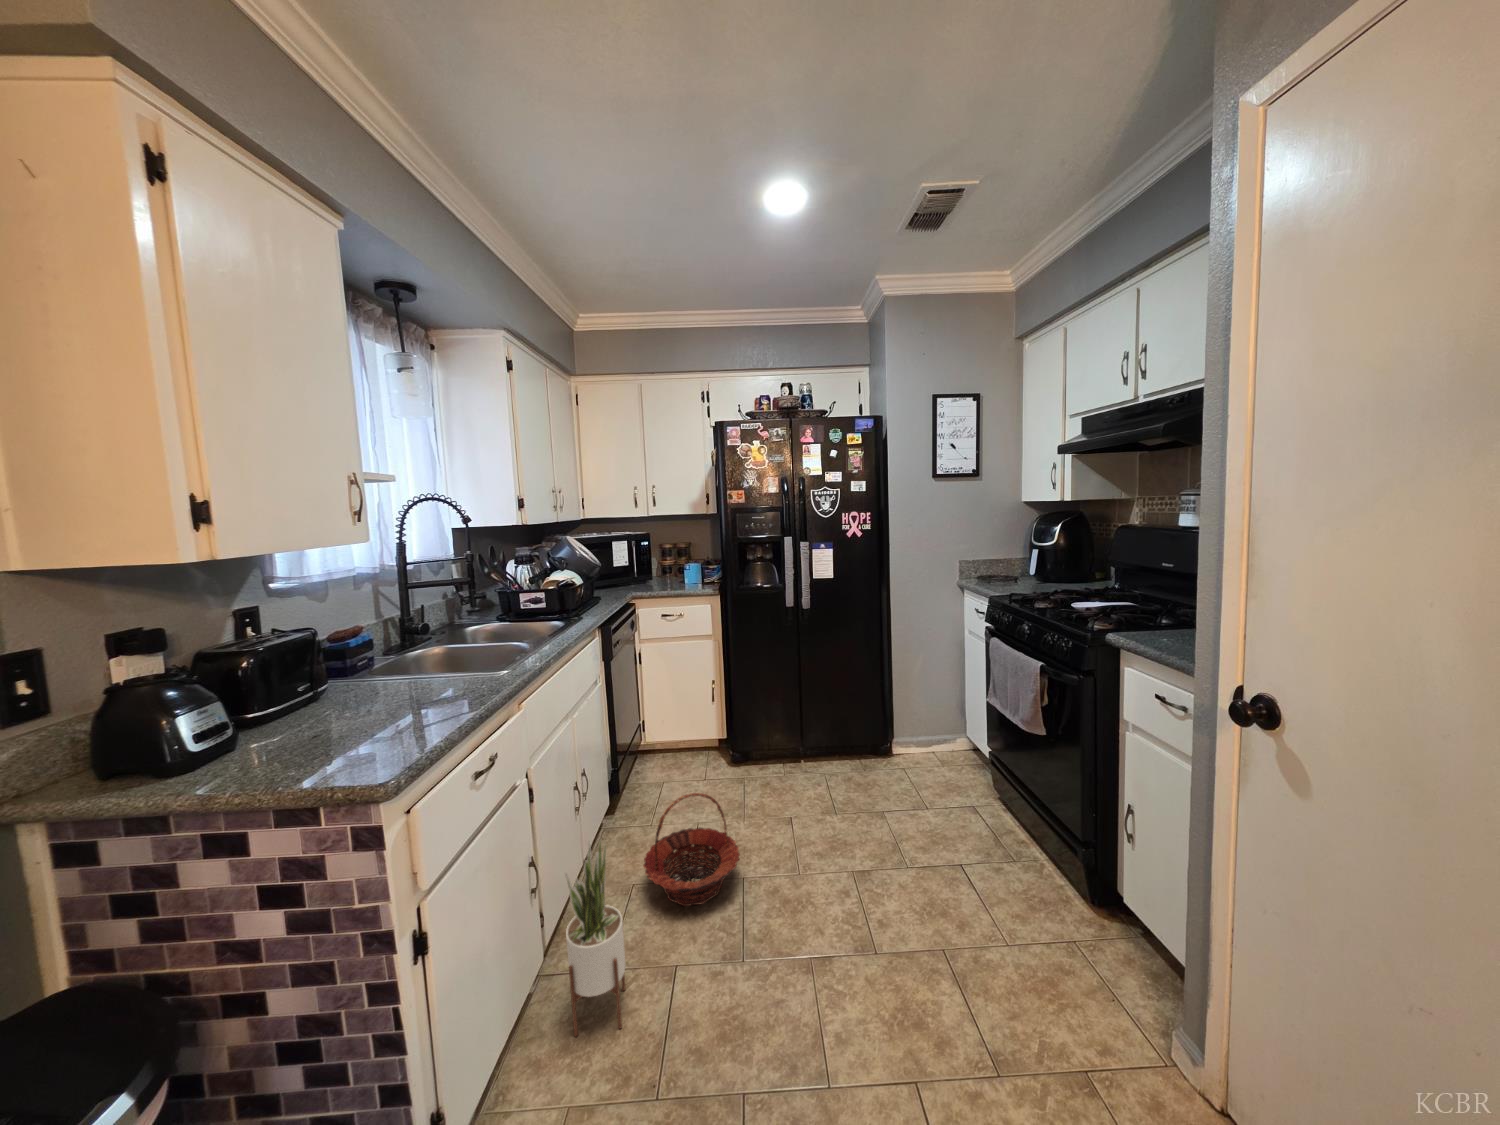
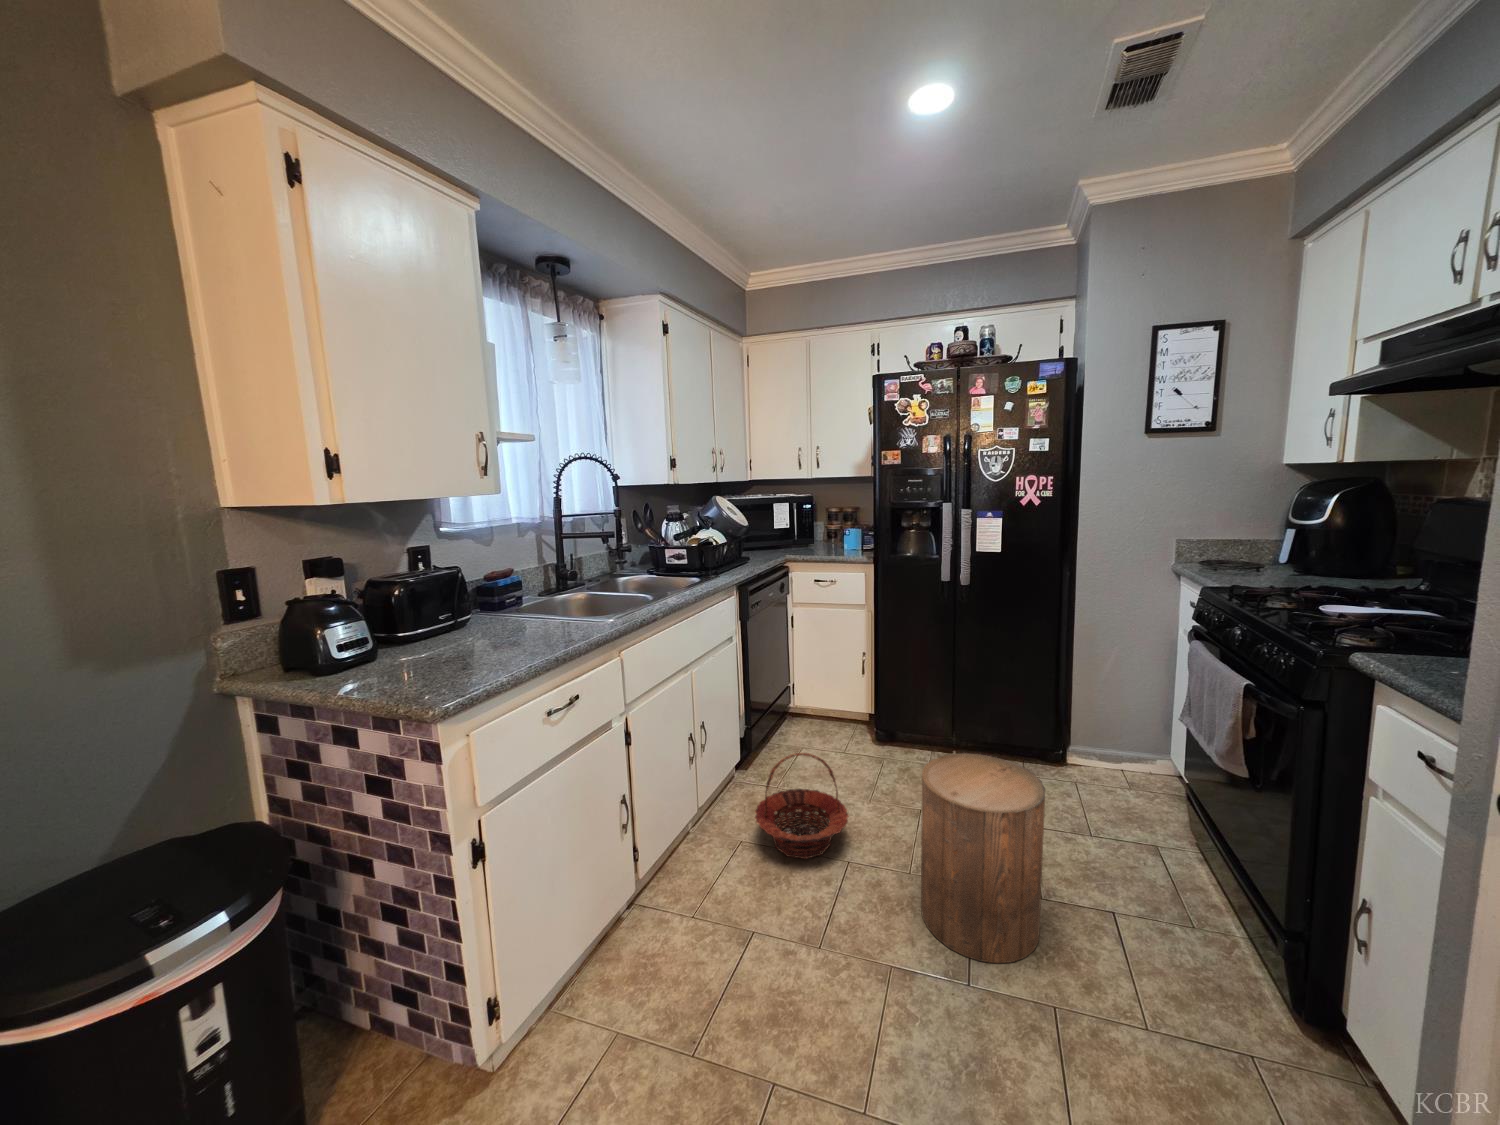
stool: none [819,764,927,962] -> present [921,753,1045,963]
potted plant: present [565,840,625,1036] -> none [660,768,719,936]

